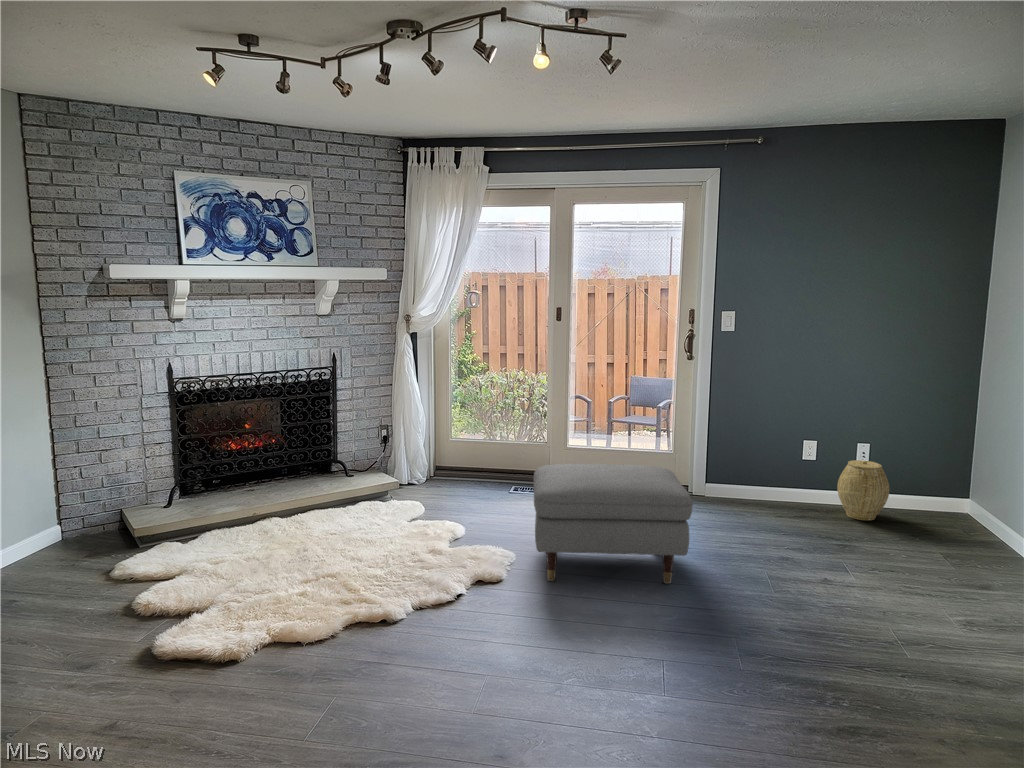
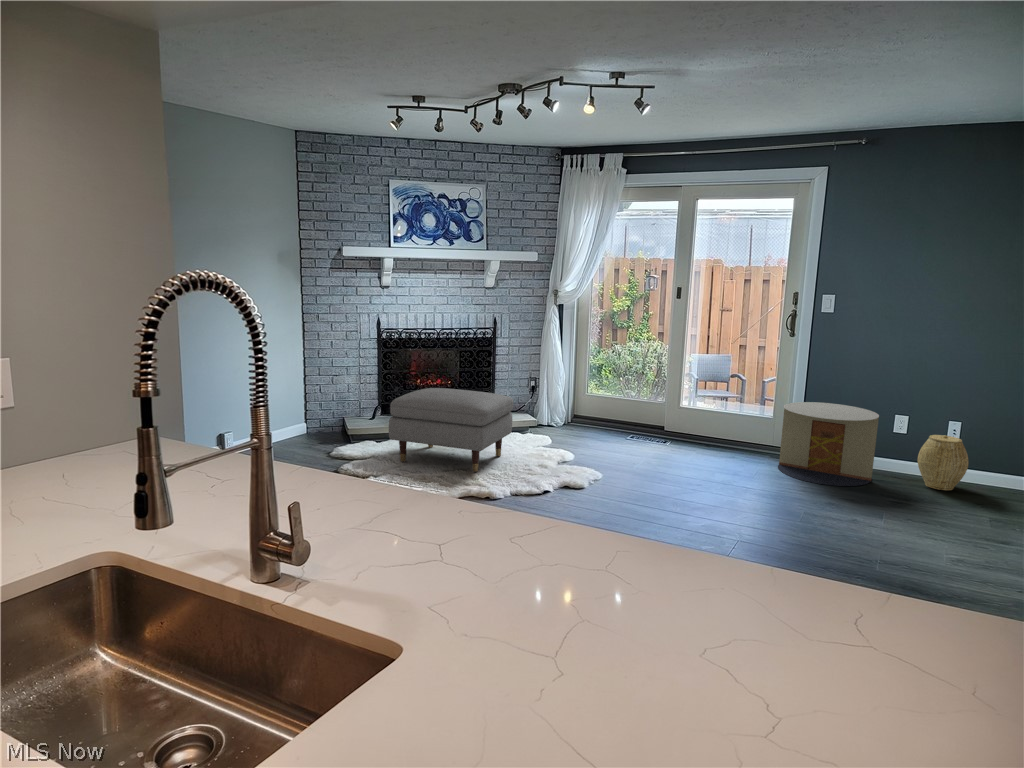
side table: none [695,433,802,531] -> present [778,402,879,486]
ottoman: present [534,464,693,584] -> present [389,388,513,472]

